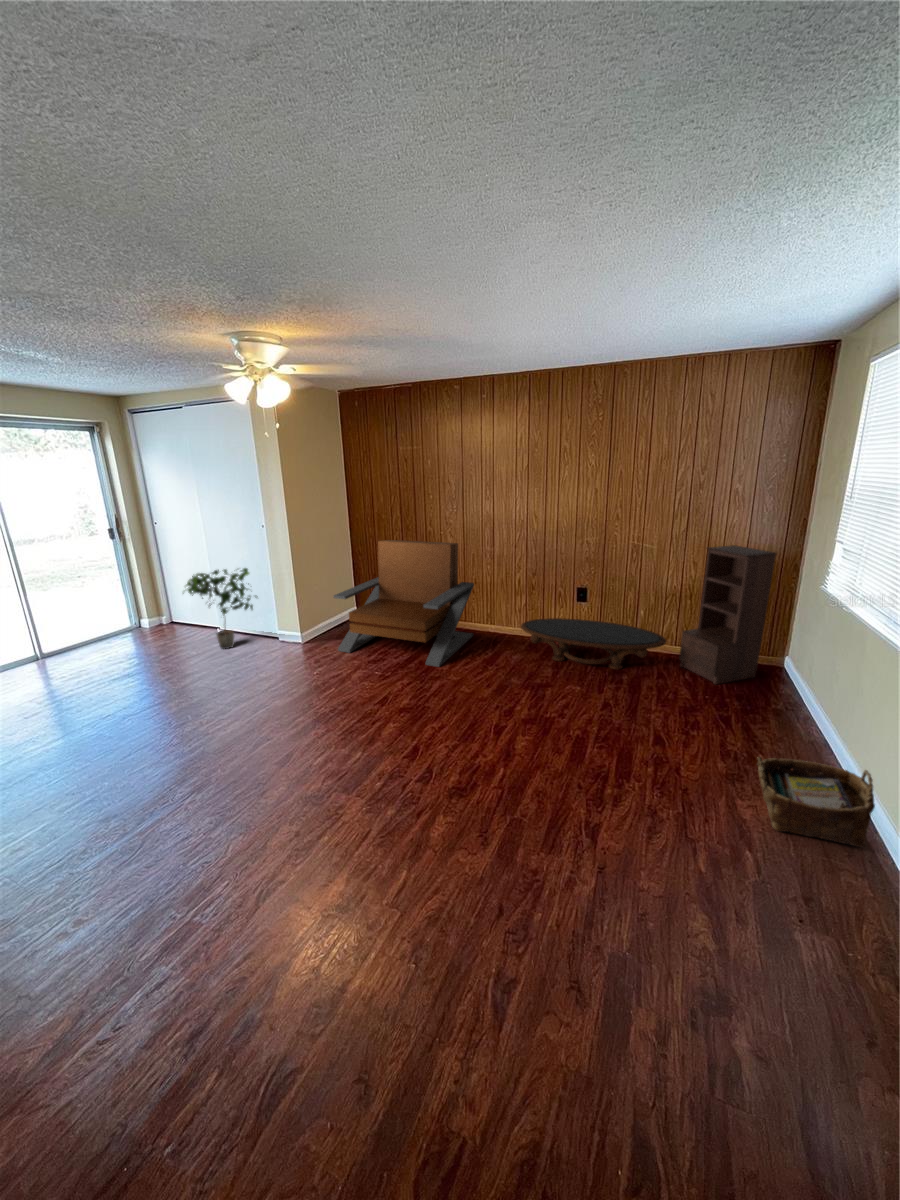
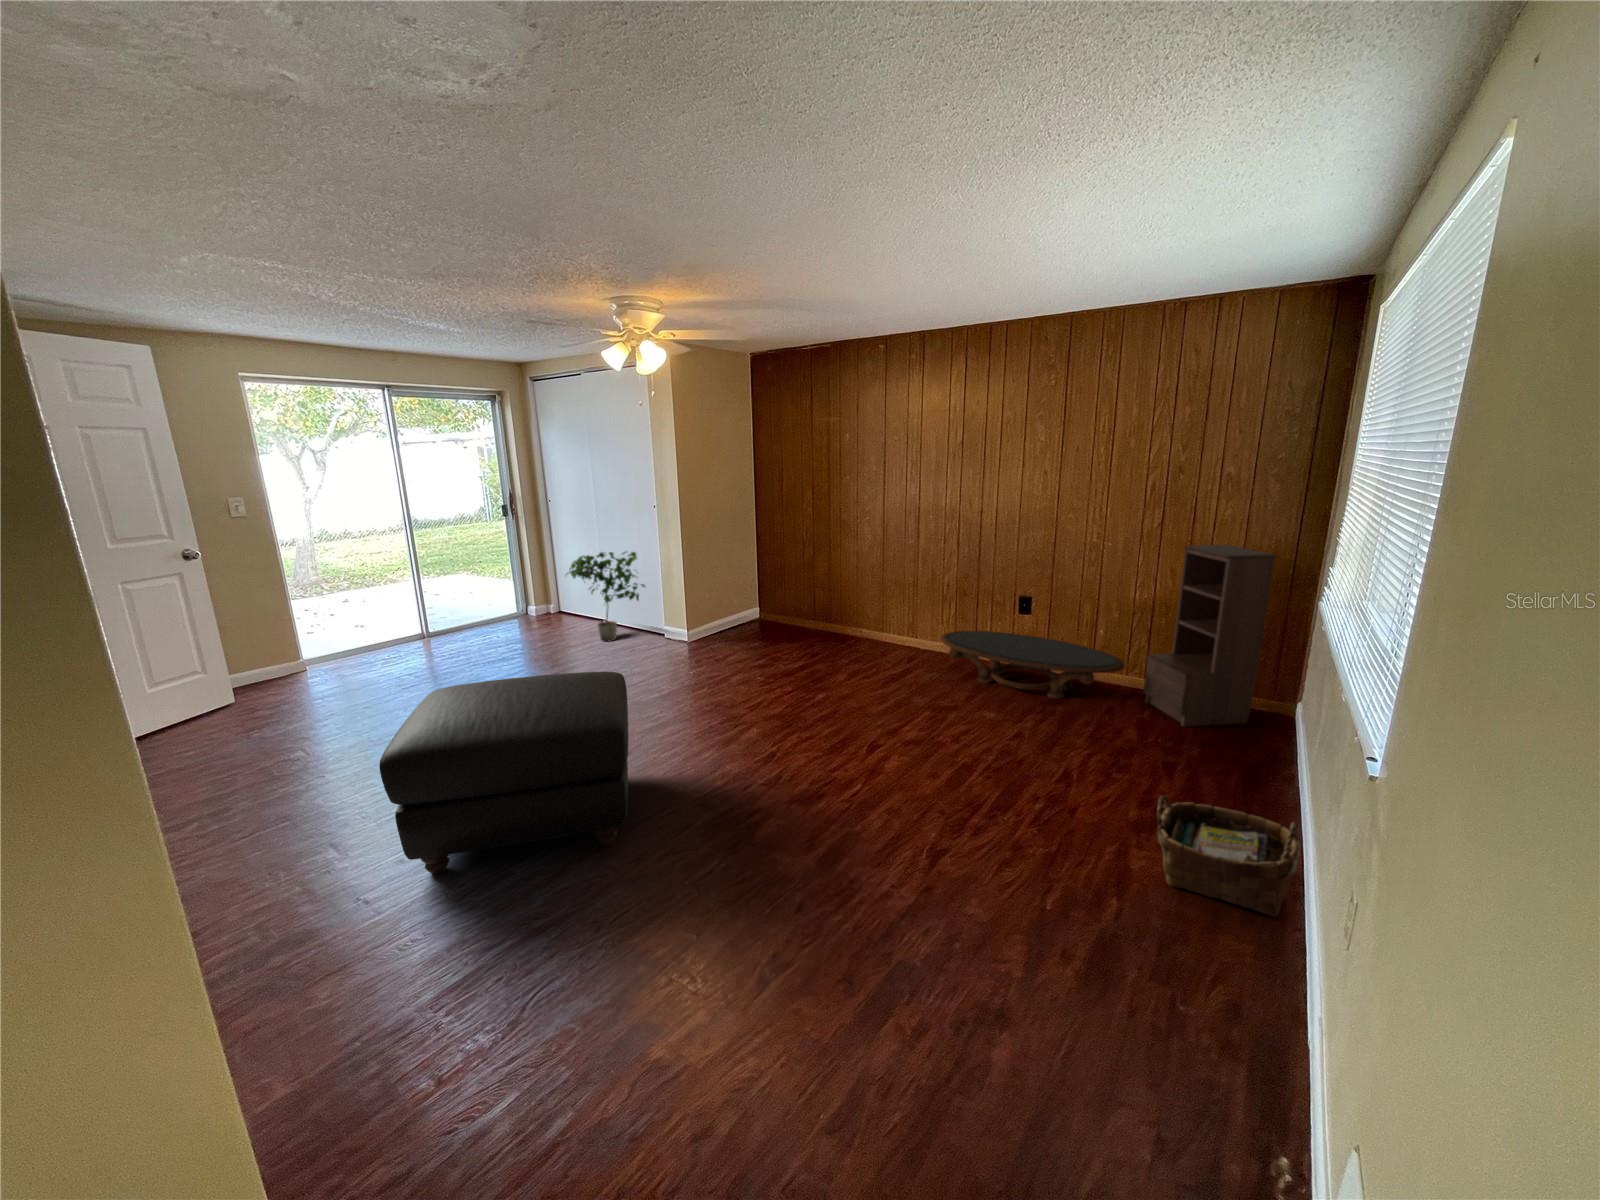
lounge chair: present [334,540,474,667] -> none [722,527,892,678]
ottoman: none [36,695,310,942] -> present [379,672,629,875]

